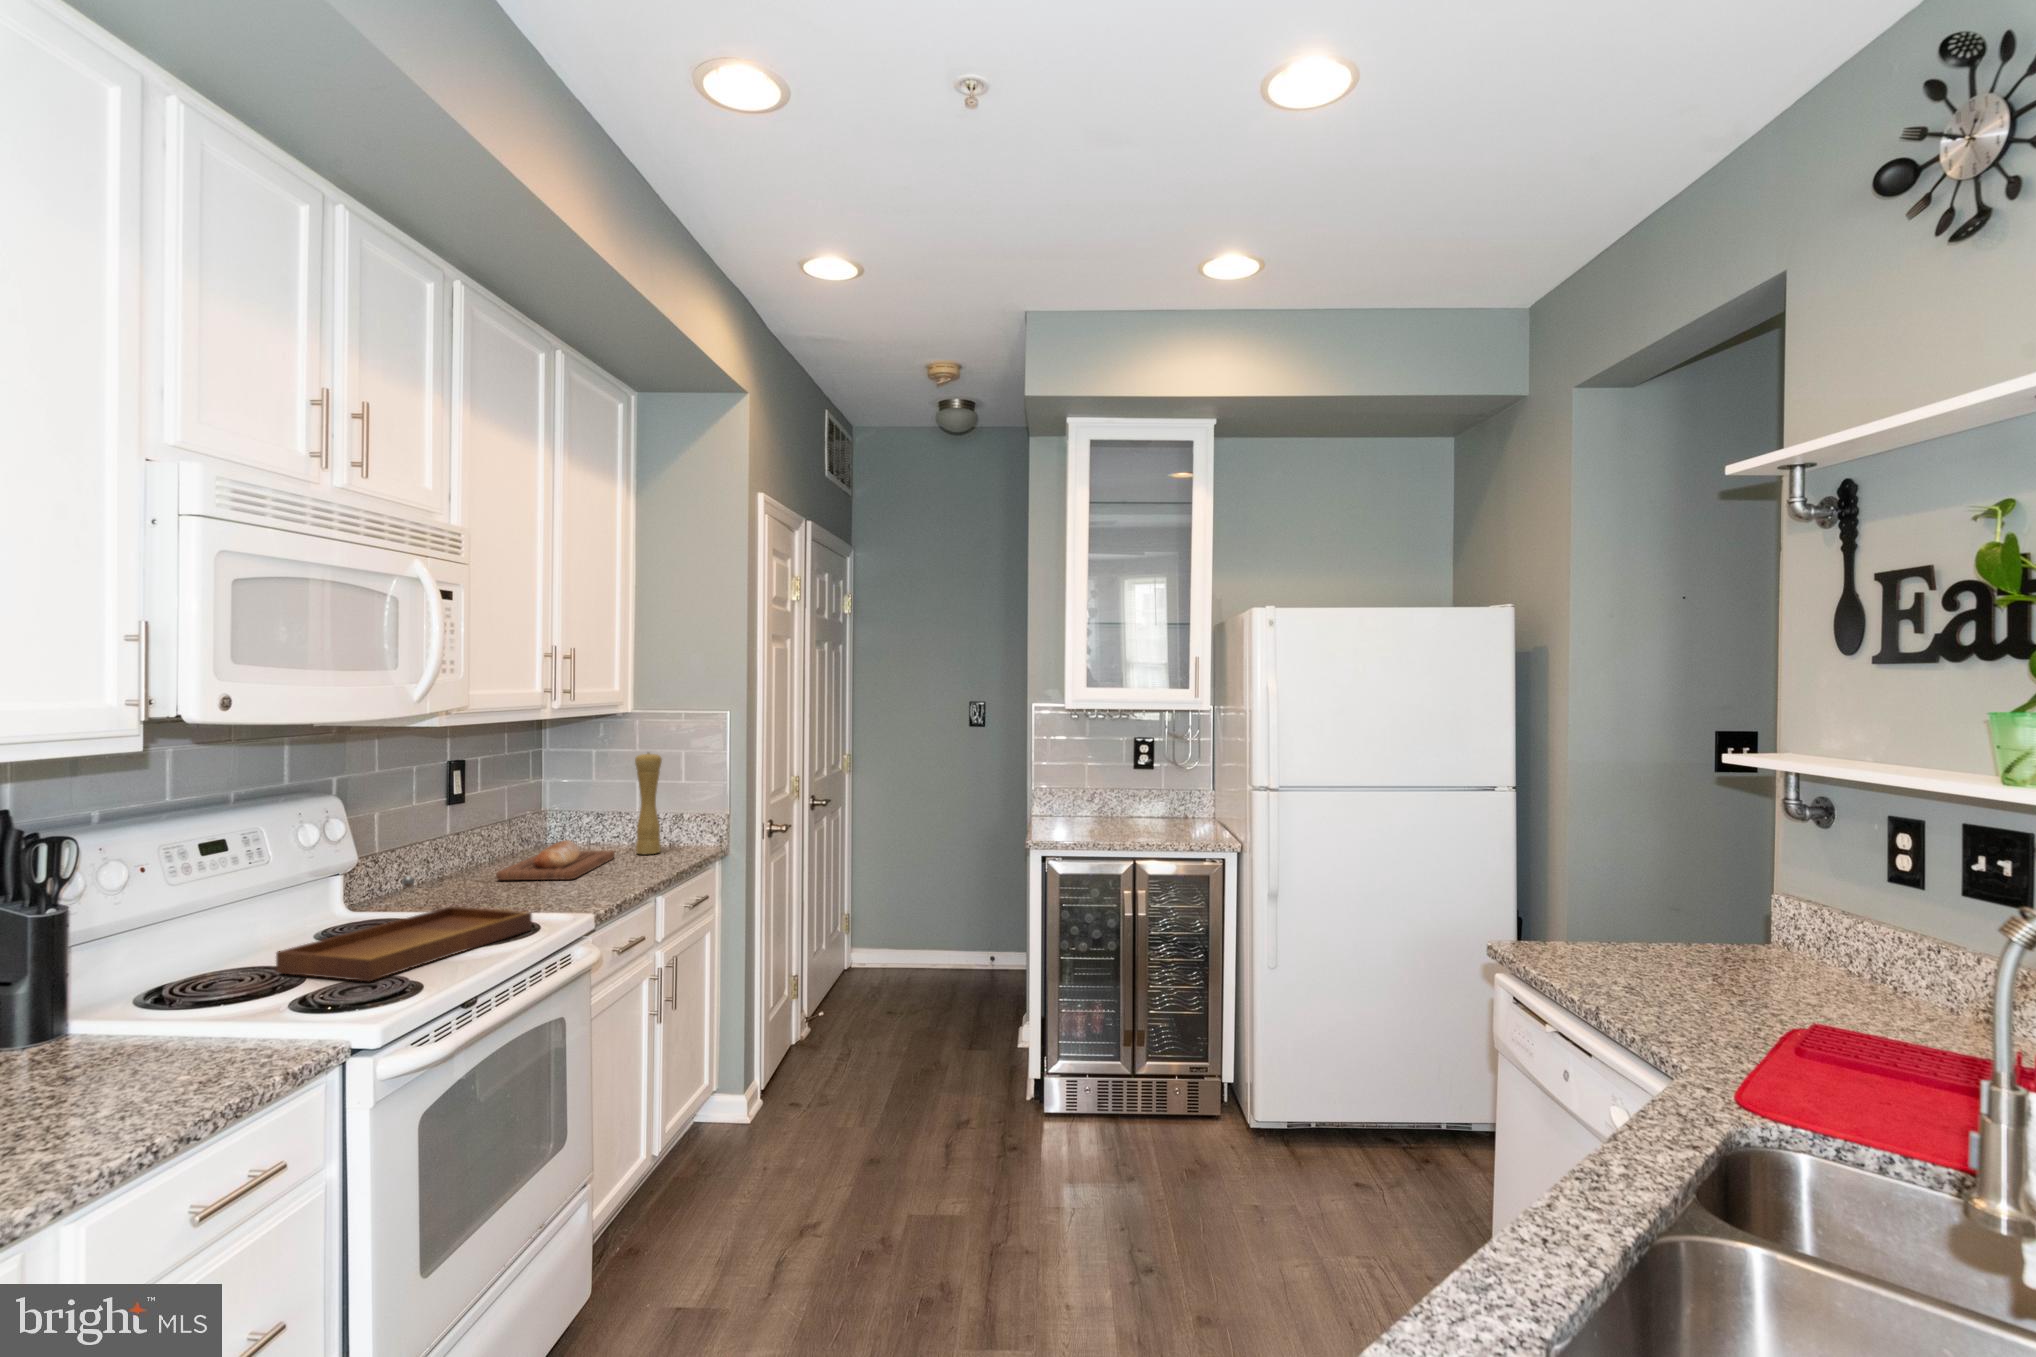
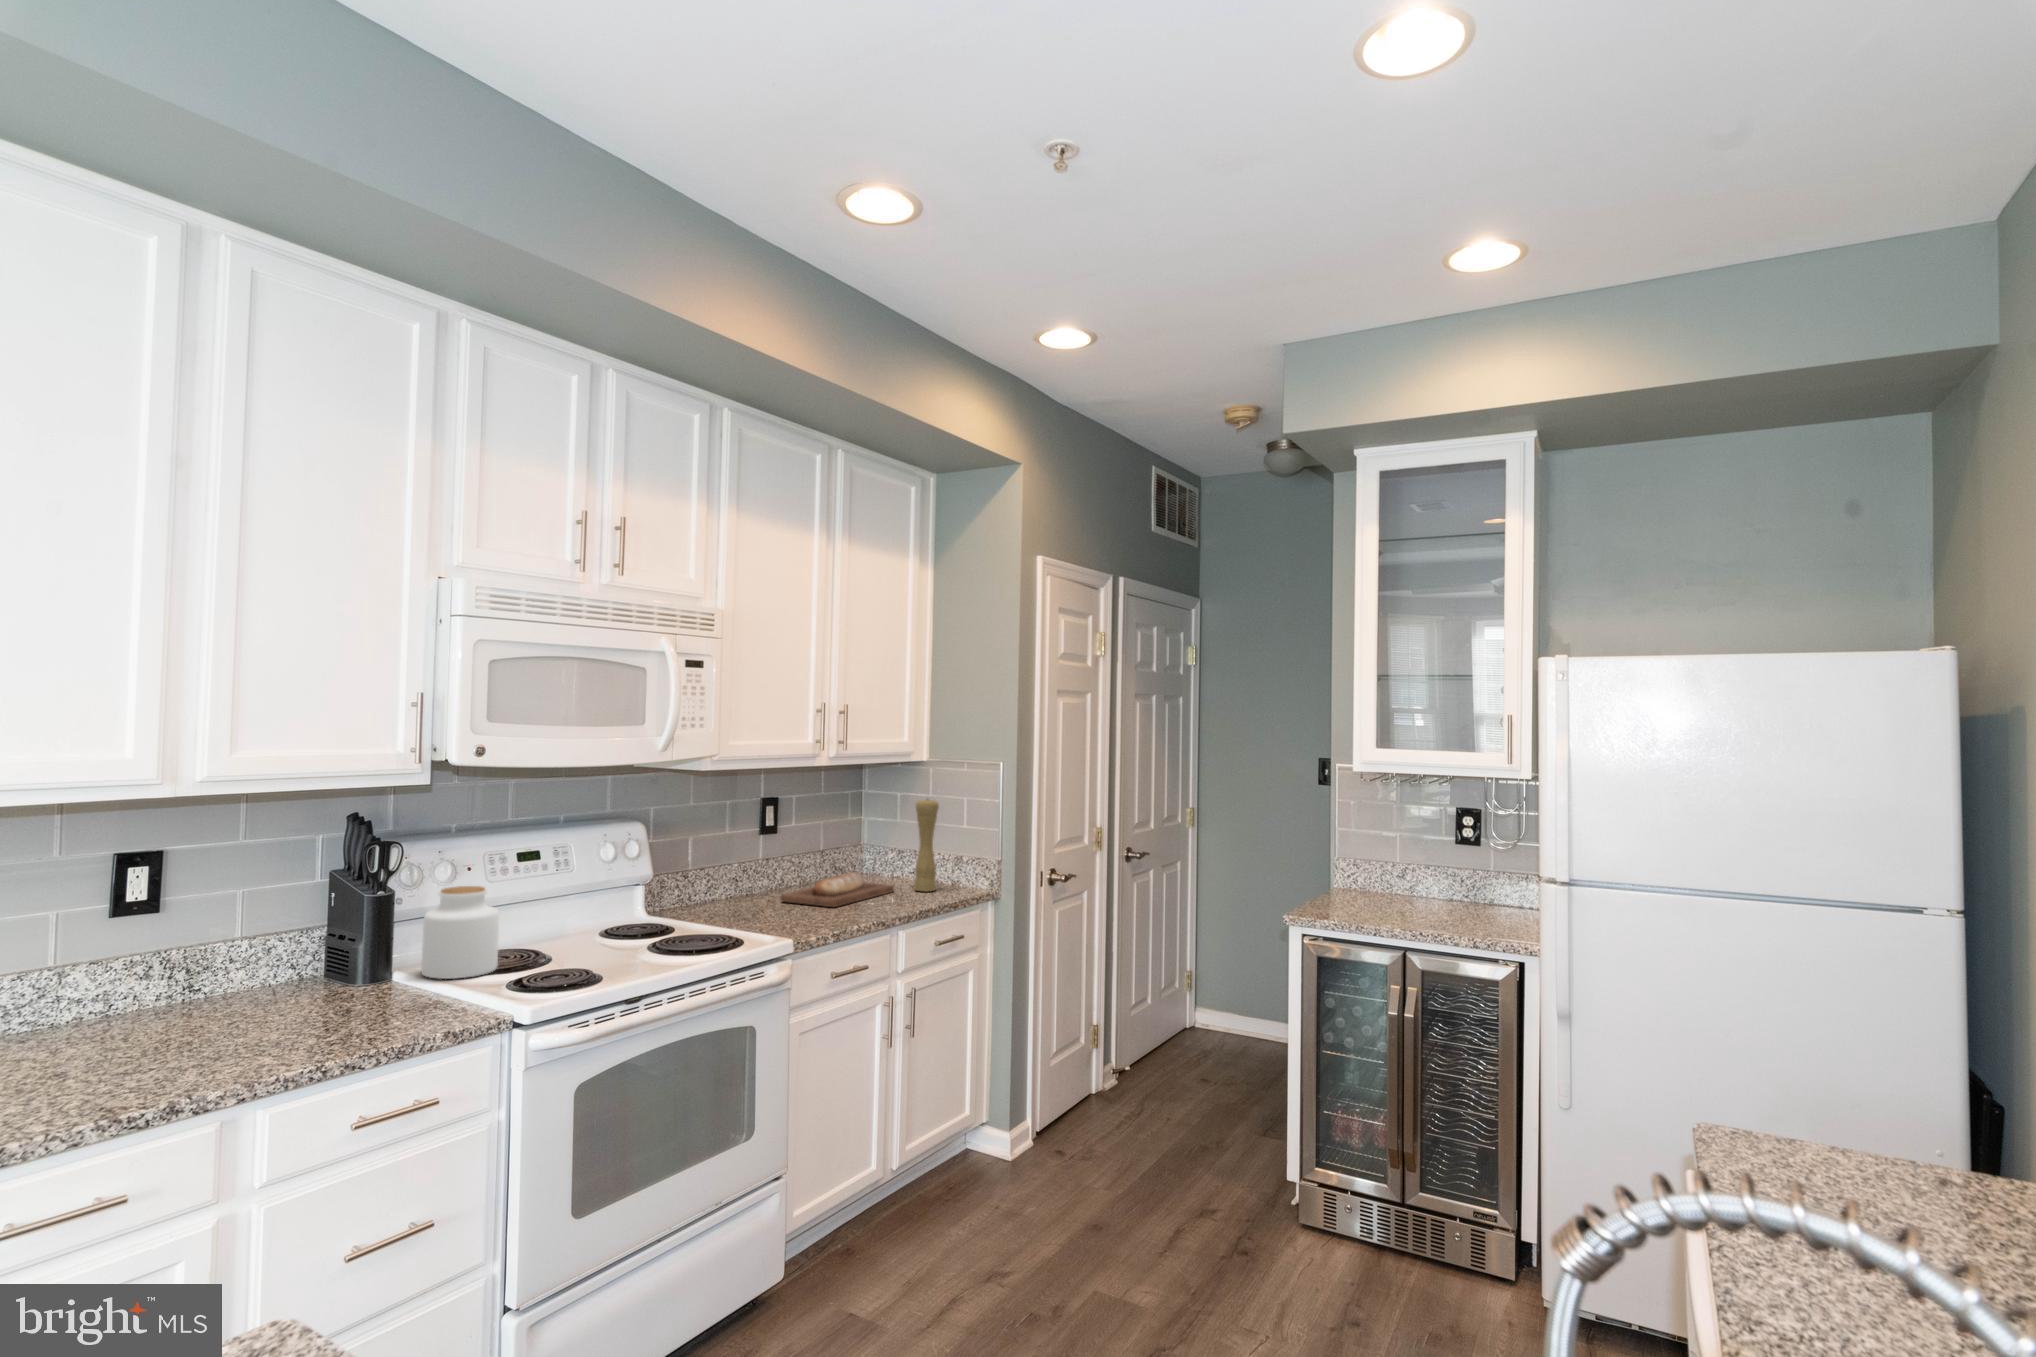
tray: present [276,876,532,981] -> none [543,891,742,972]
jar: none [115,889,232,1019] -> present [421,886,499,979]

